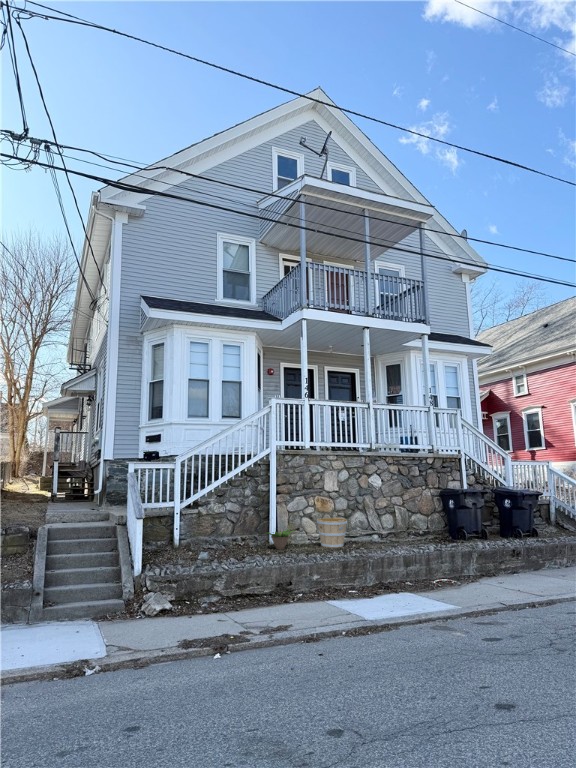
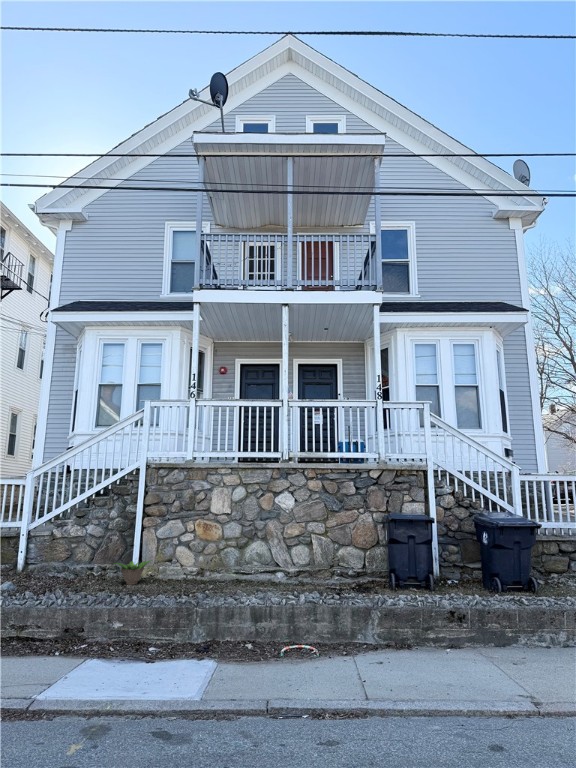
wooden bucket: present [317,517,347,548] -> none [183,547,222,587]

